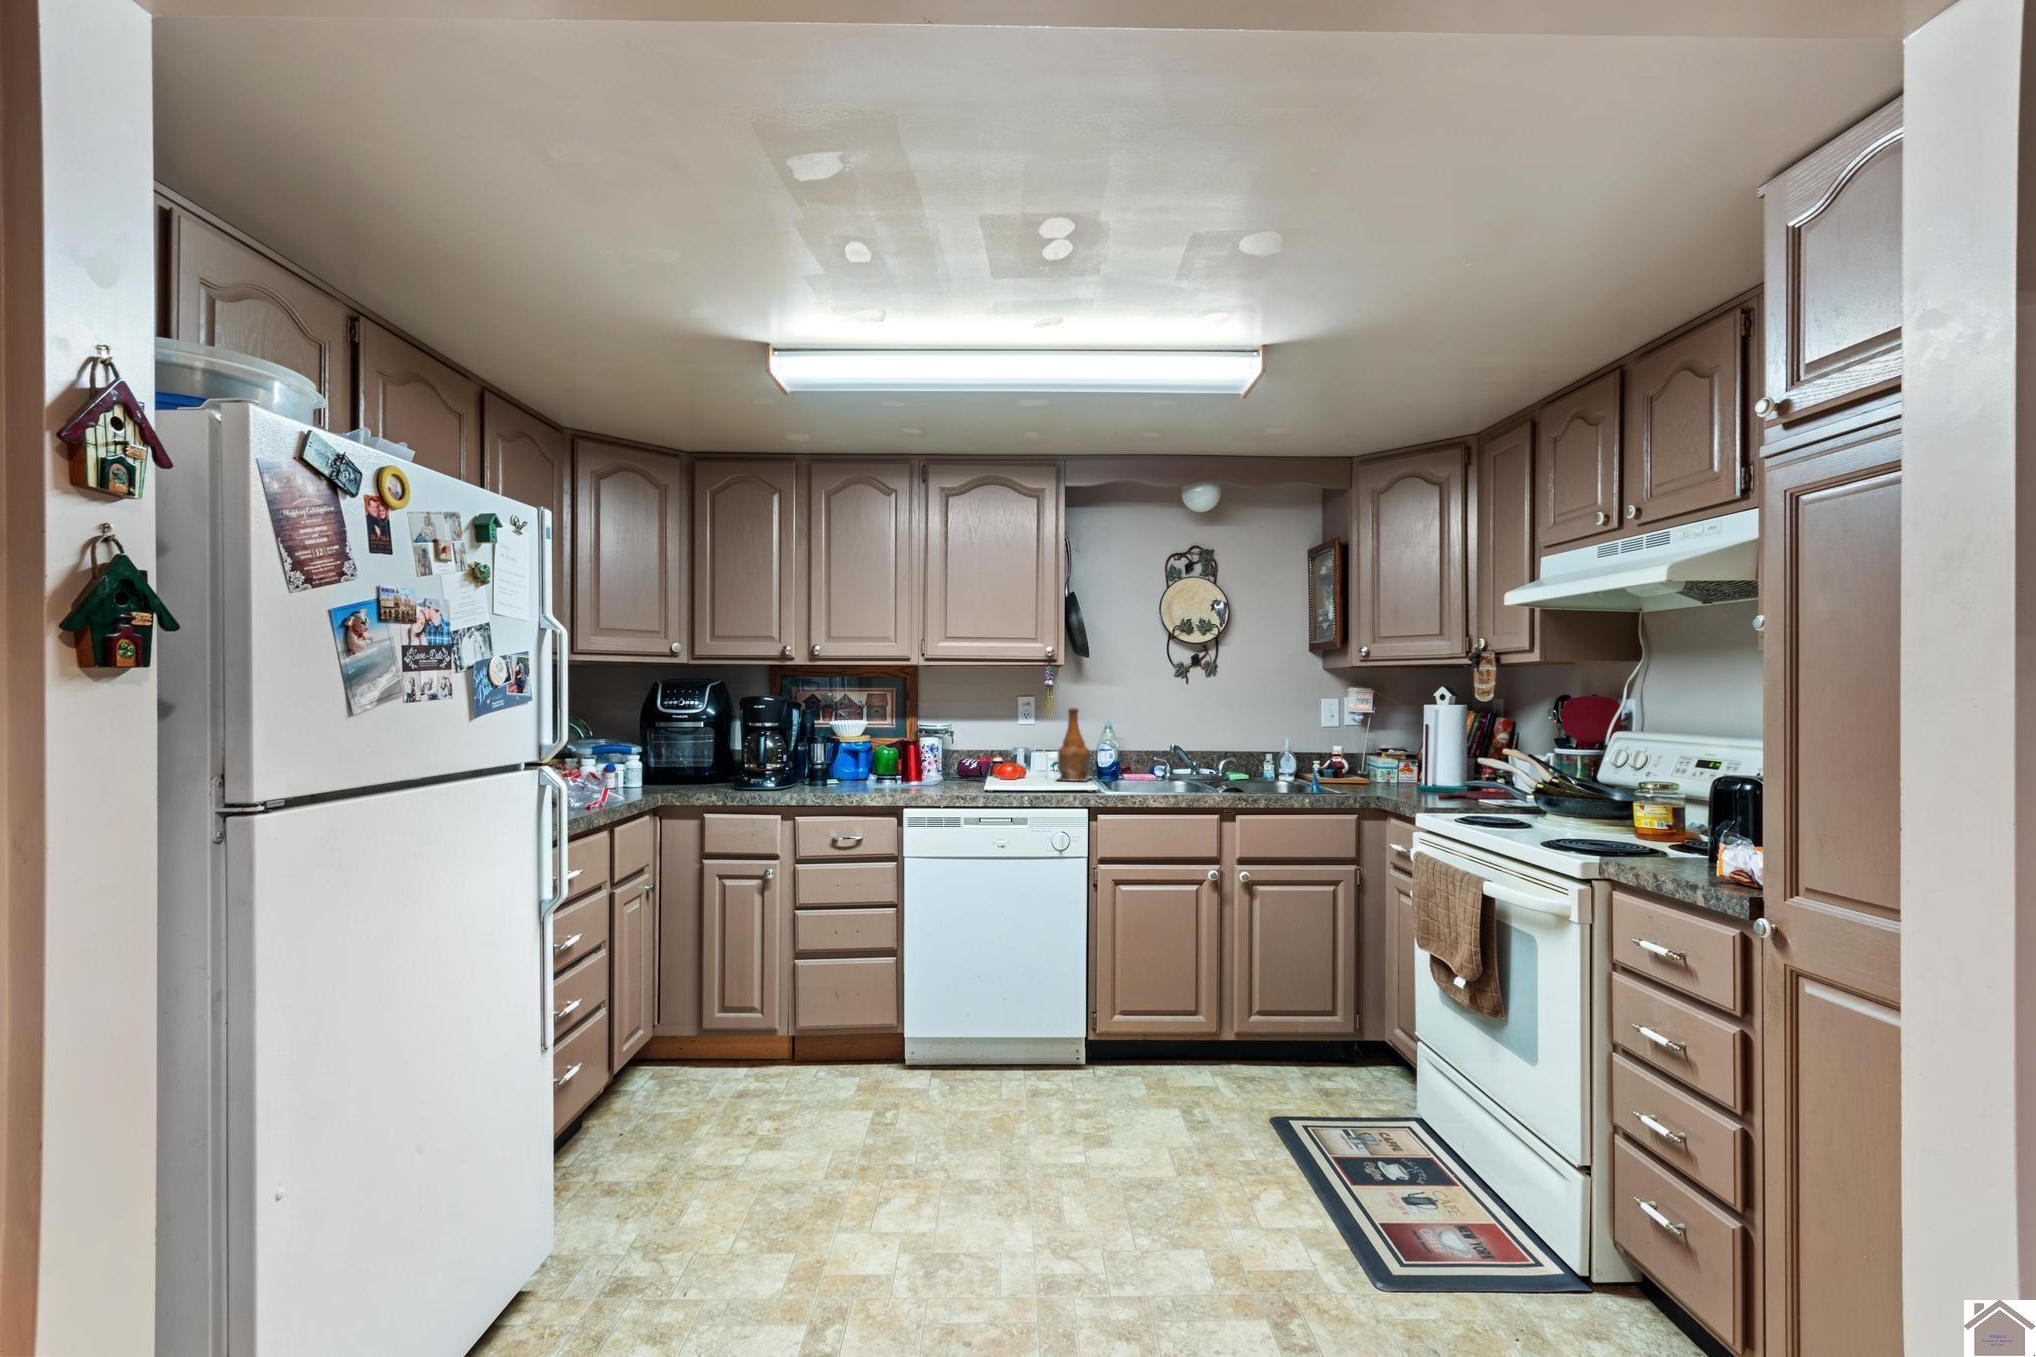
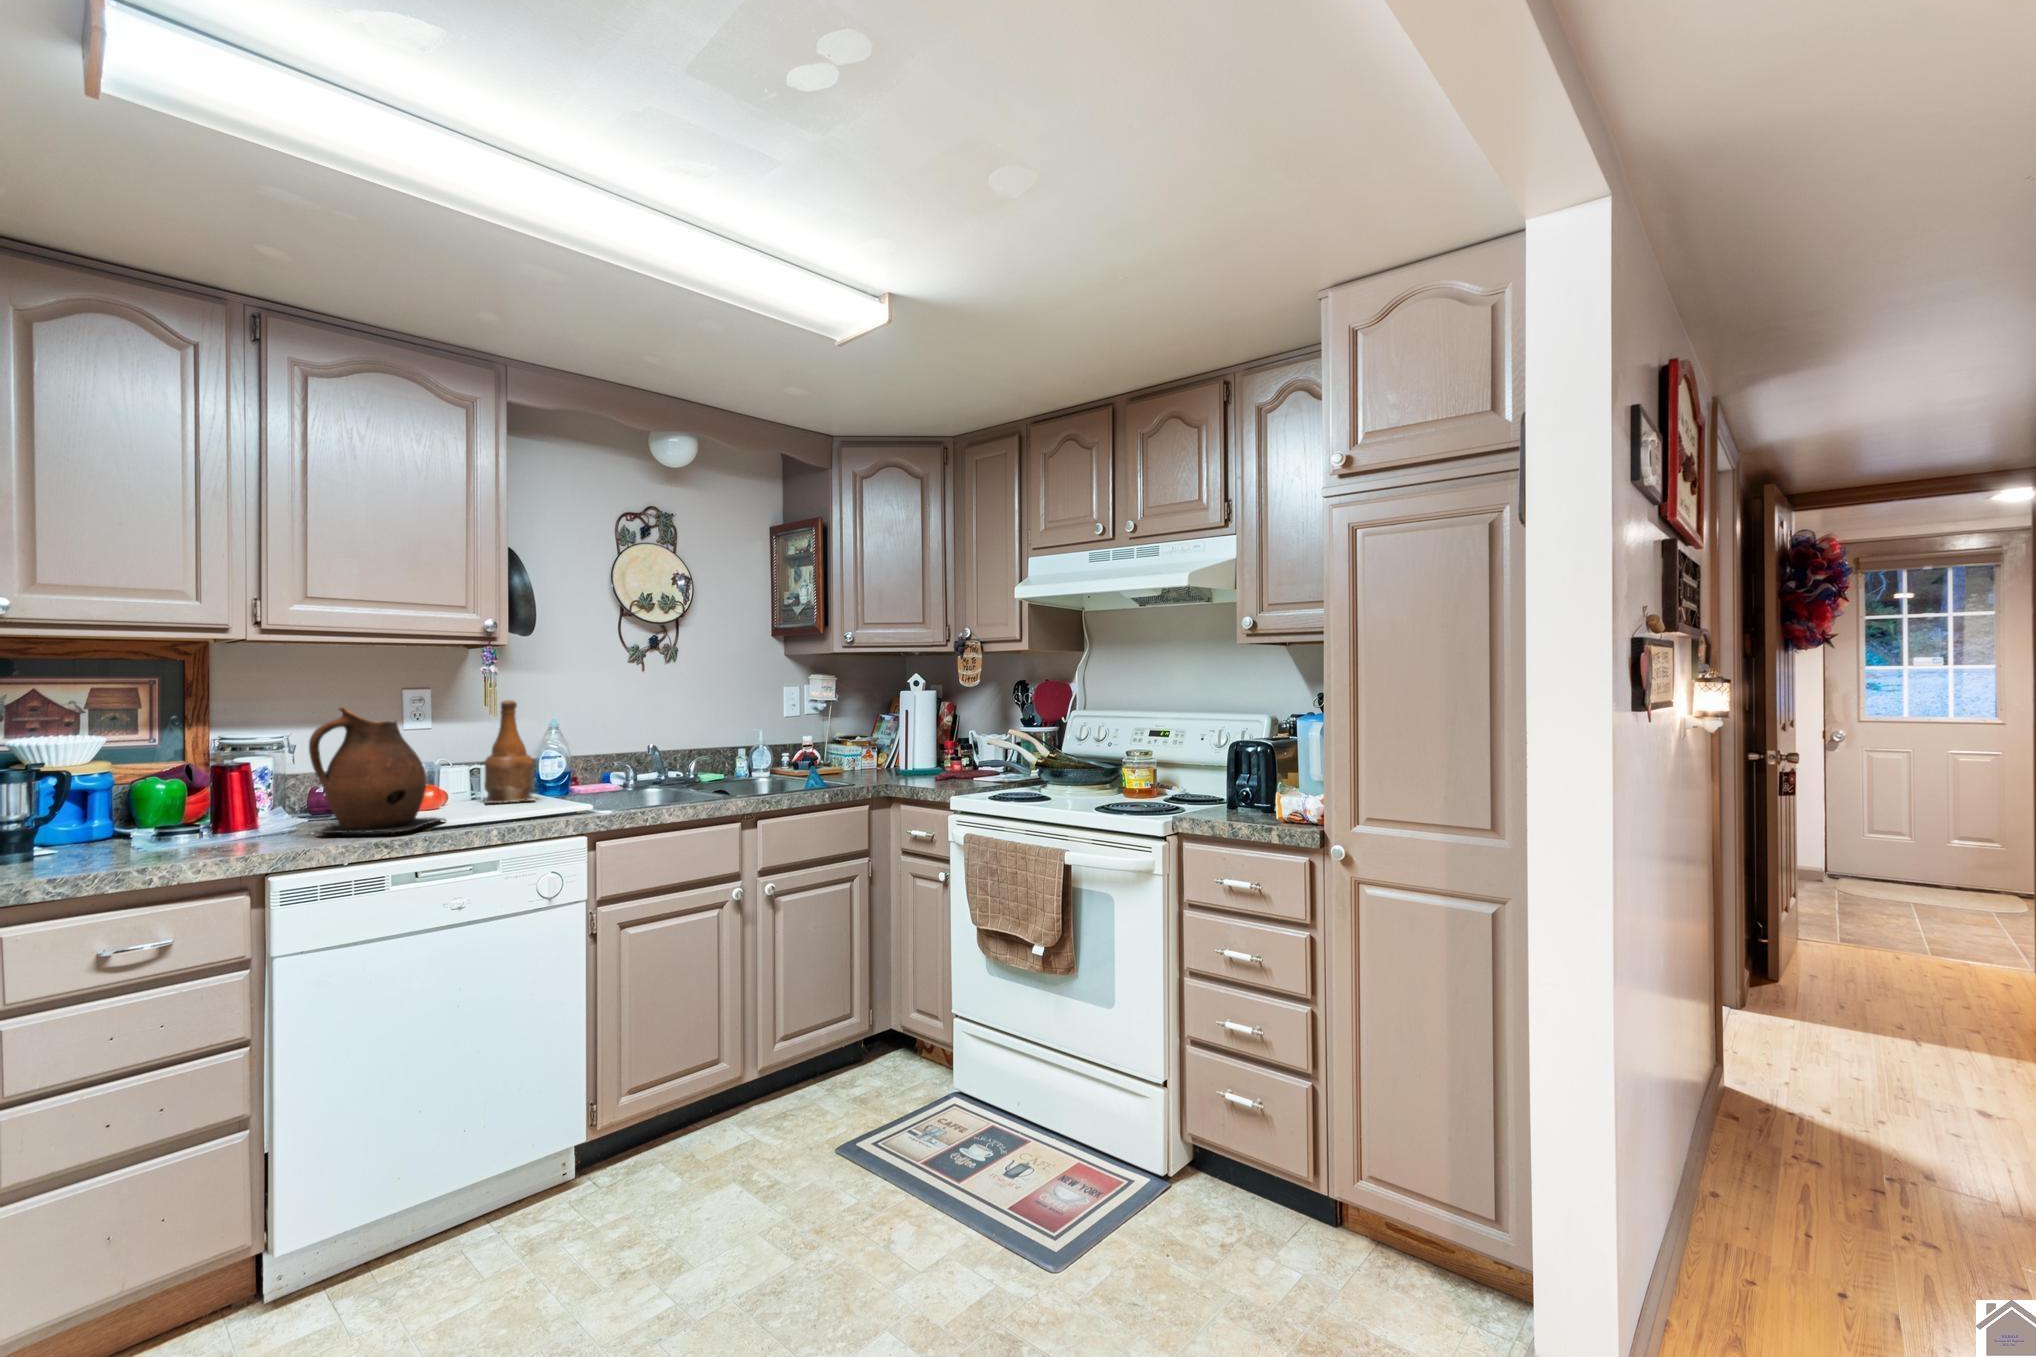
ceramic pitcher: none [935,710,1011,794] -> present [309,707,445,834]

